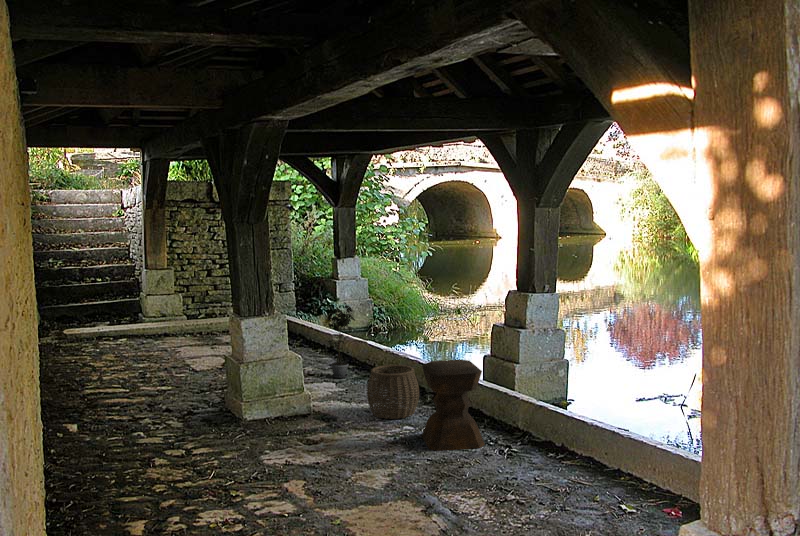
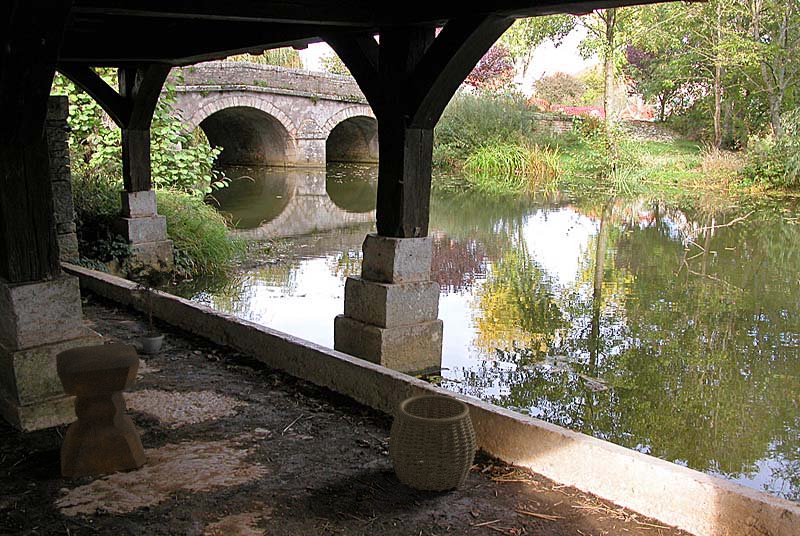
stool: present [422,360,485,451] -> present [56,343,147,478]
woven basket: present [367,365,419,419] -> present [389,395,476,492]

